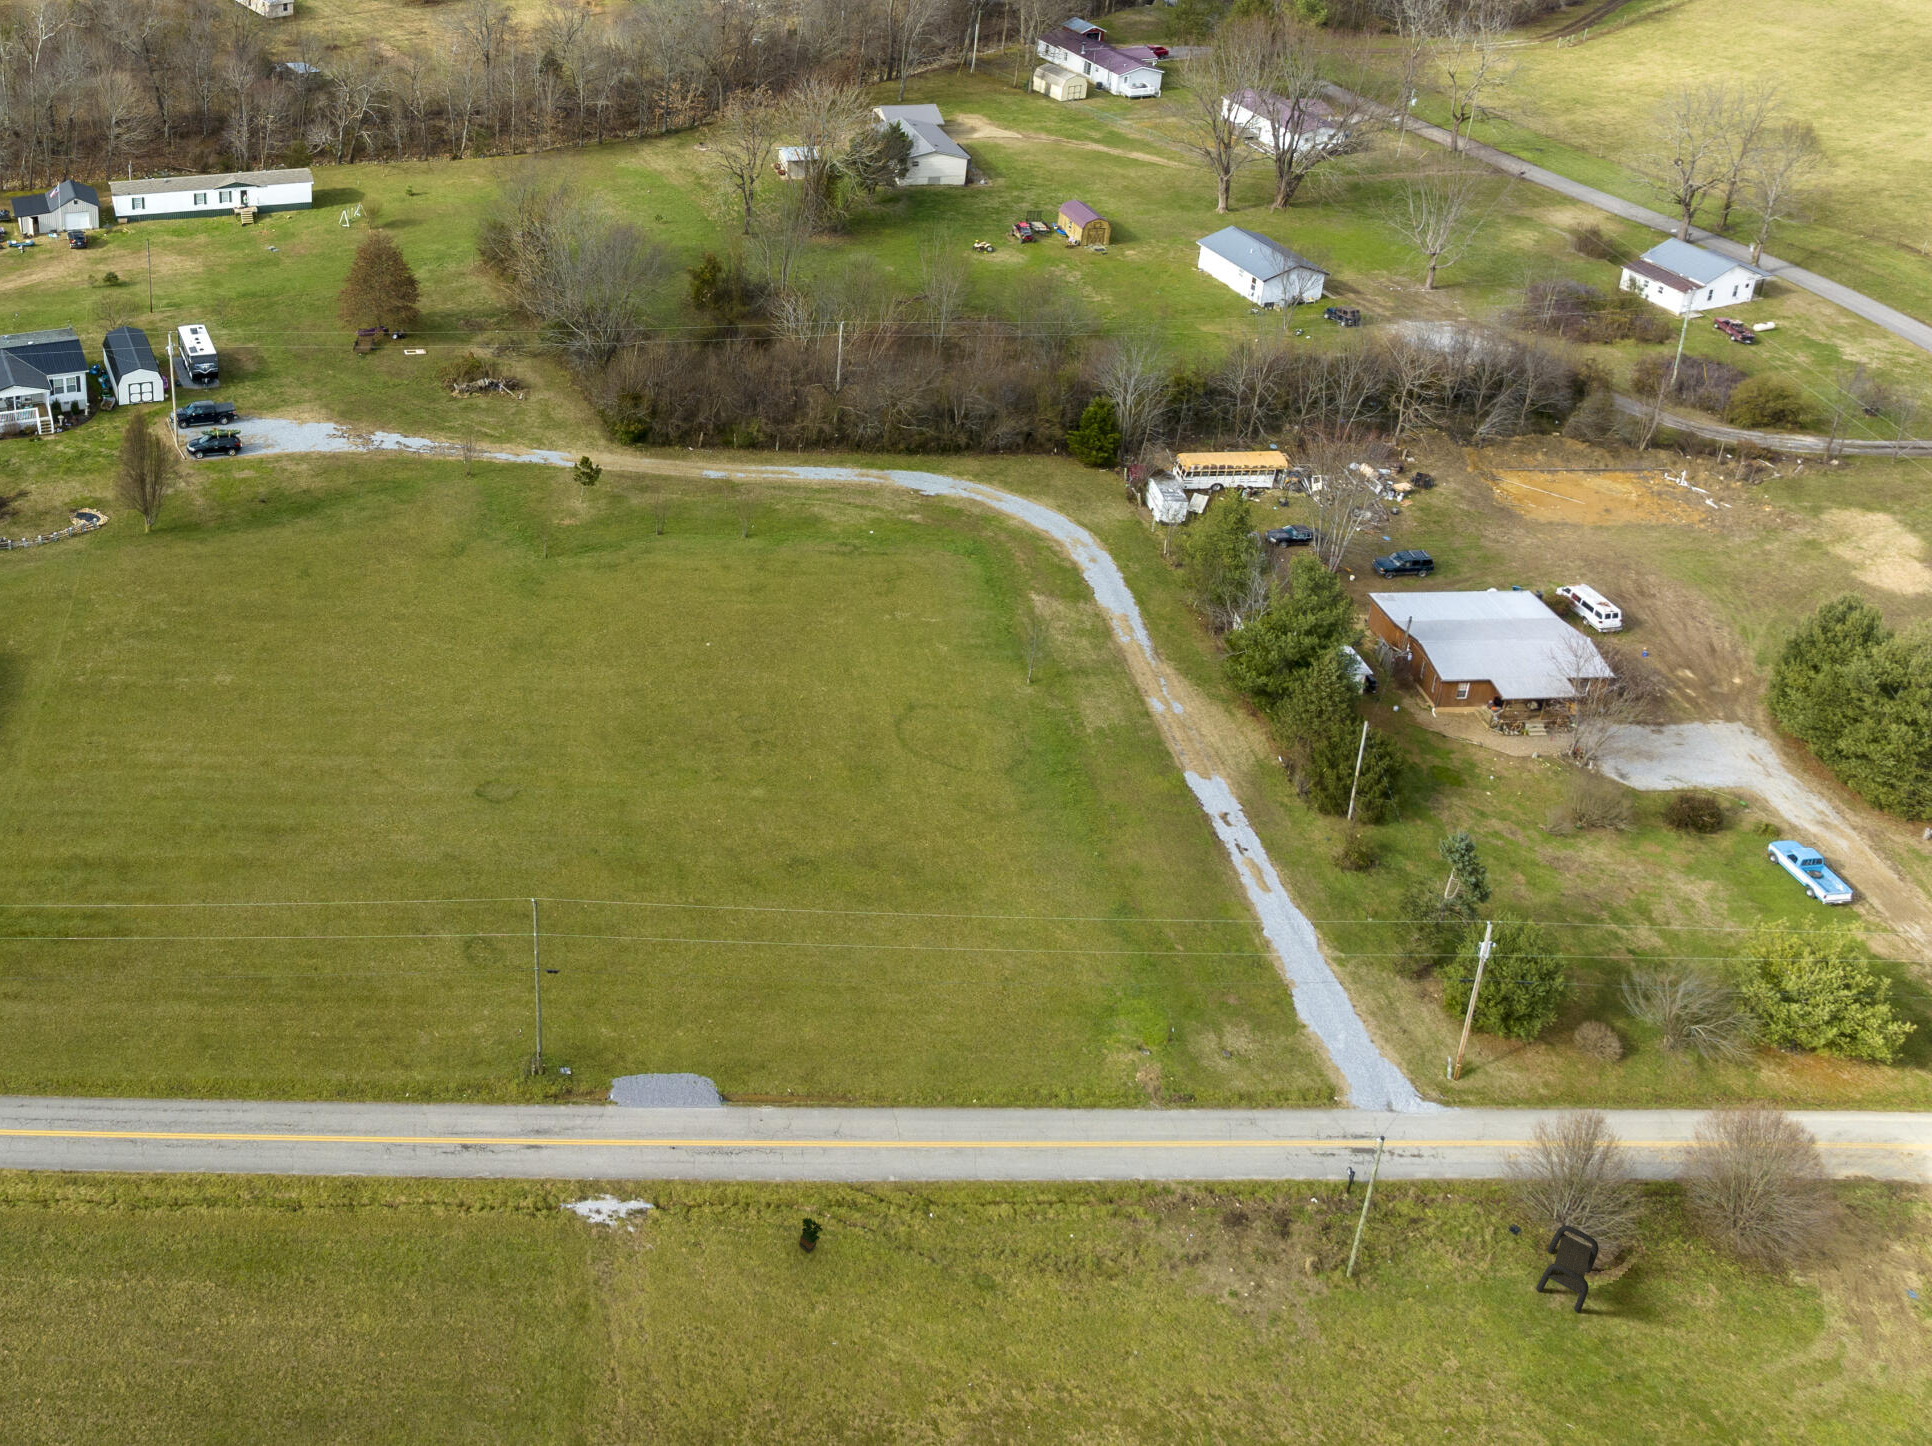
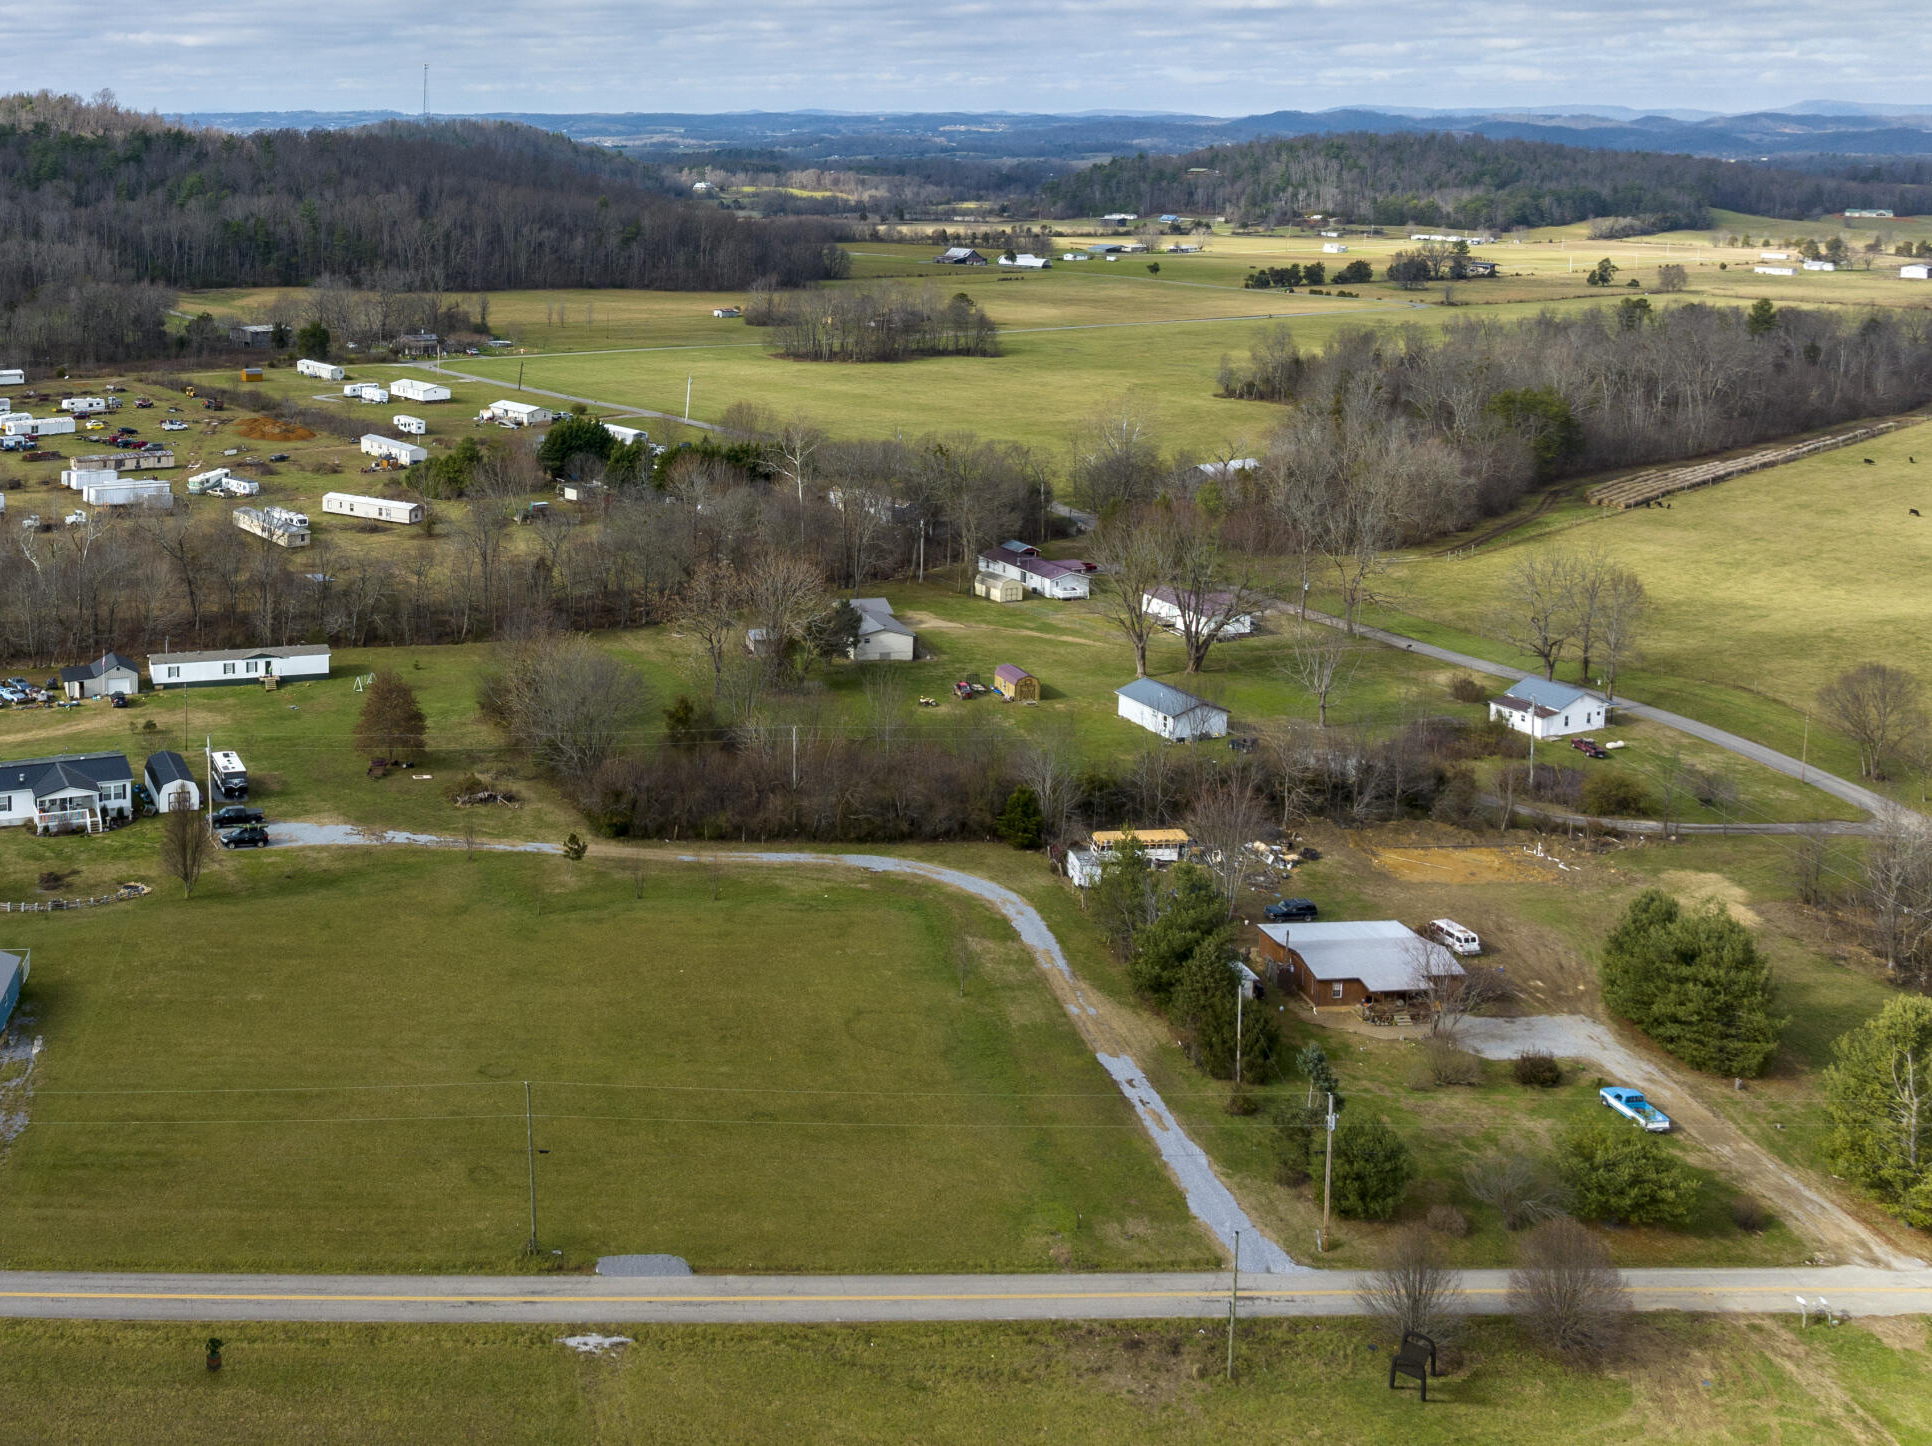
potted tree: present [799,1218,823,1253] -> present [205,1337,225,1372]

